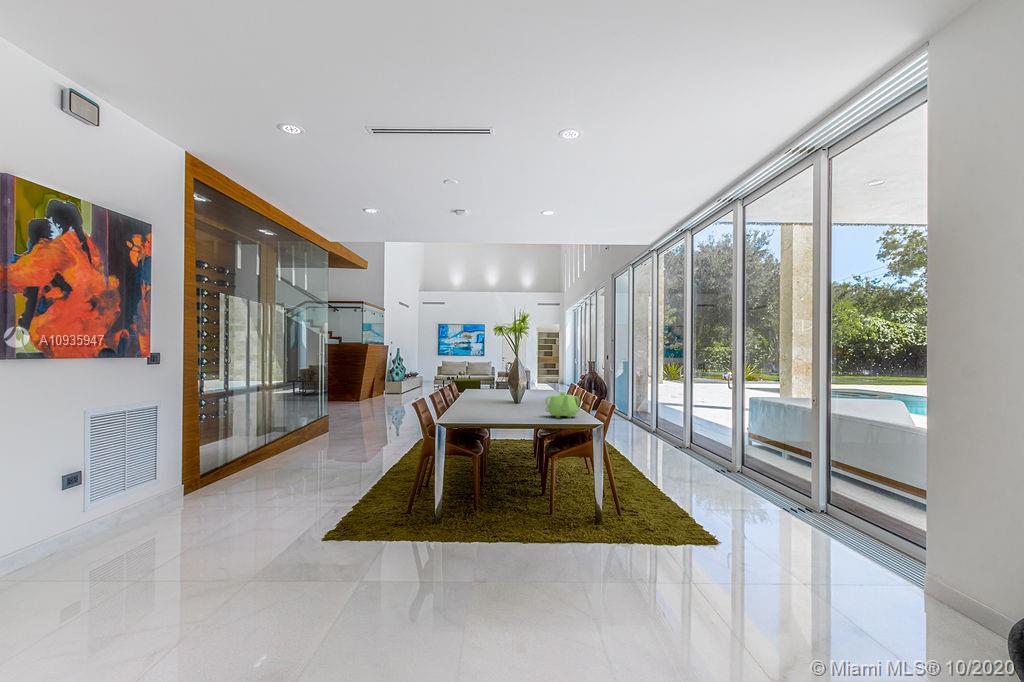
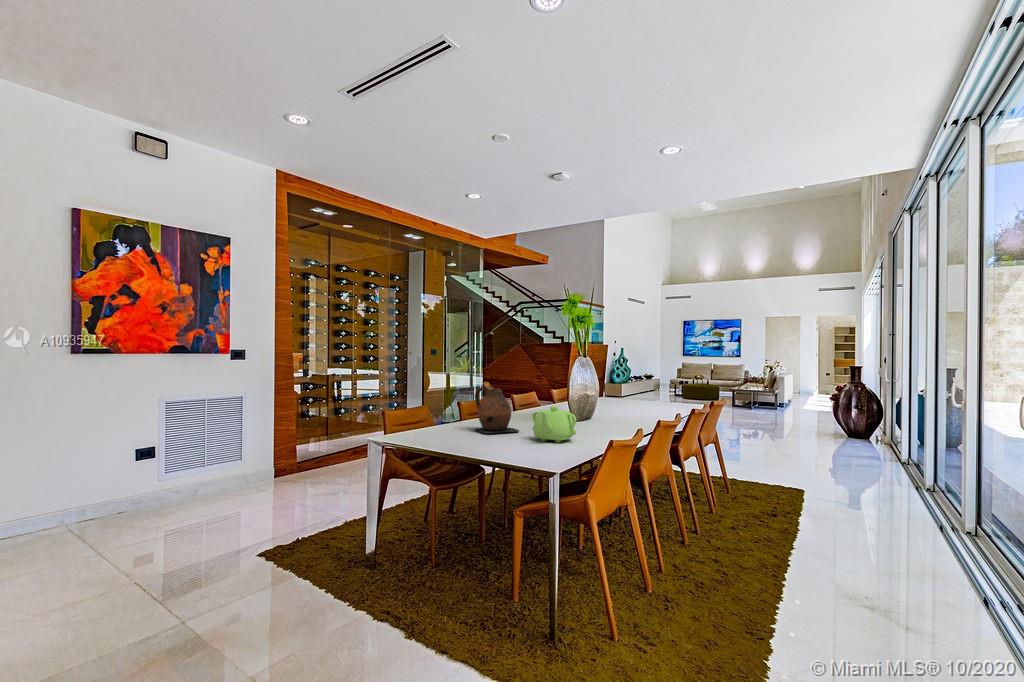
ceramic pitcher: none [487,376,524,417] -> present [475,382,519,433]

